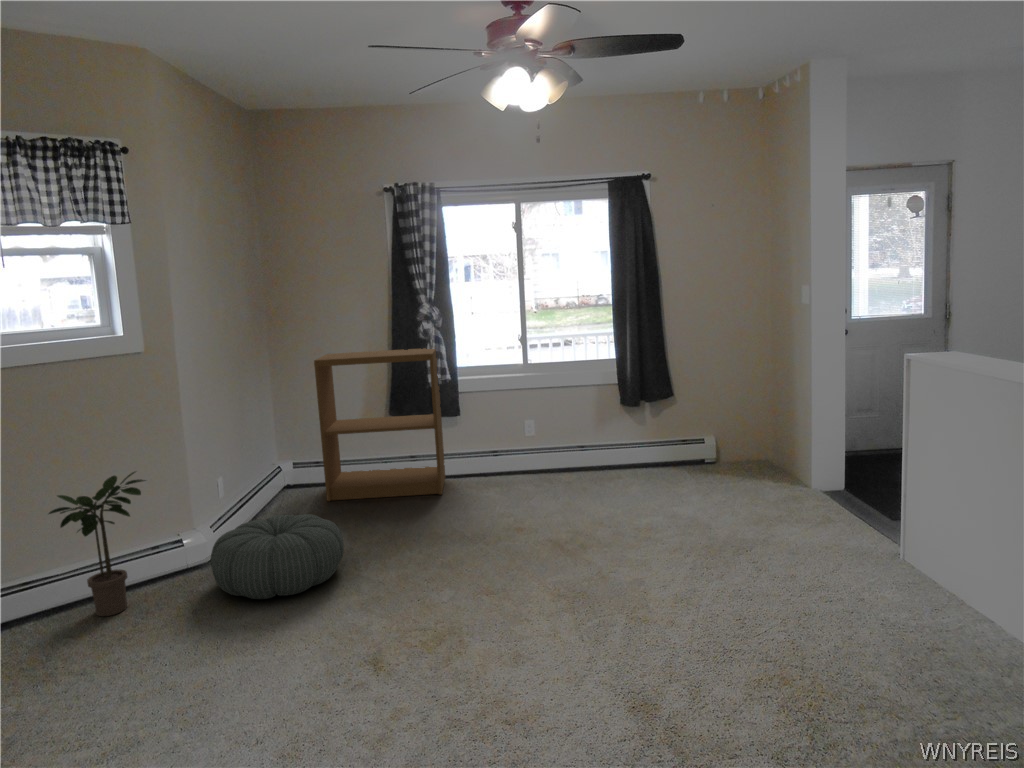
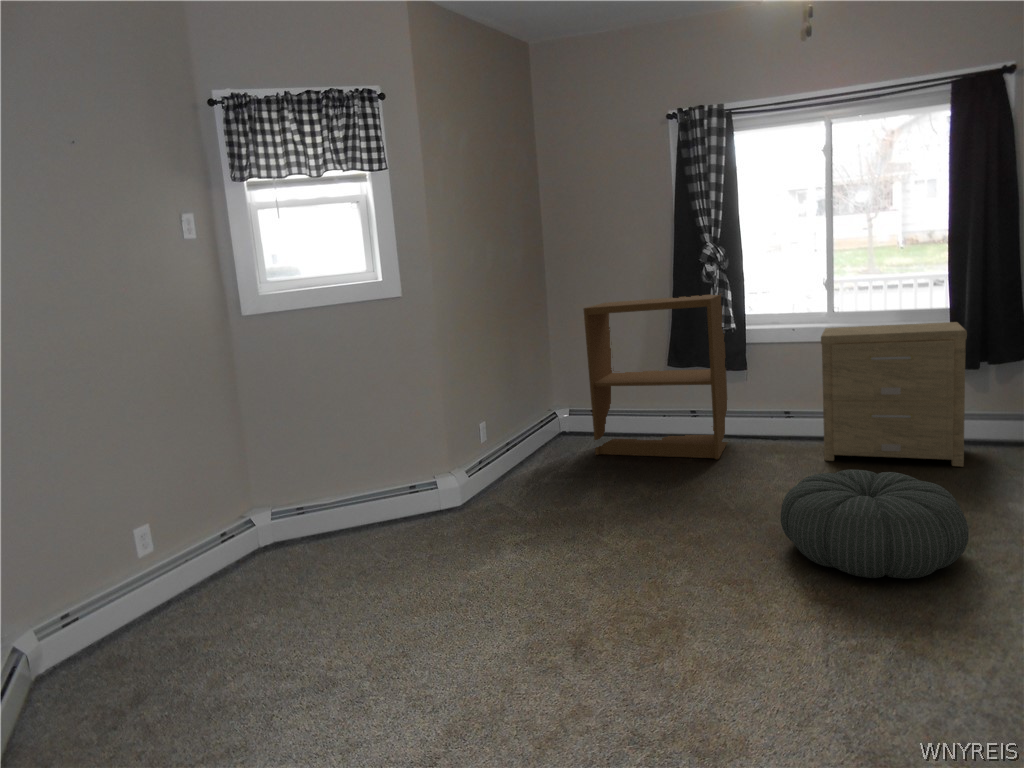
side table: none [519,373,620,487] -> present [821,322,967,467]
potted plant: present [49,472,145,616] -> none [305,412,395,546]
pouf: present [211,514,344,599] -> present [781,470,969,579]

